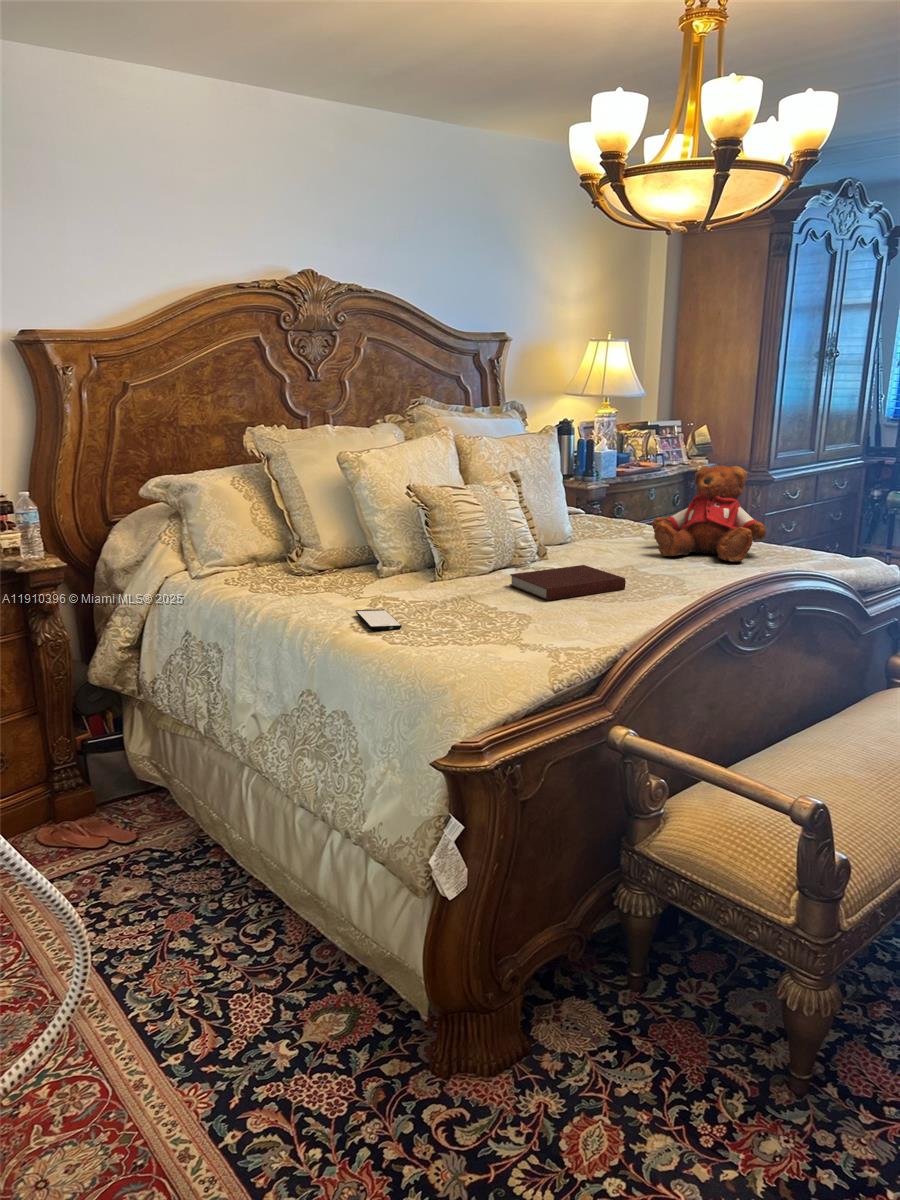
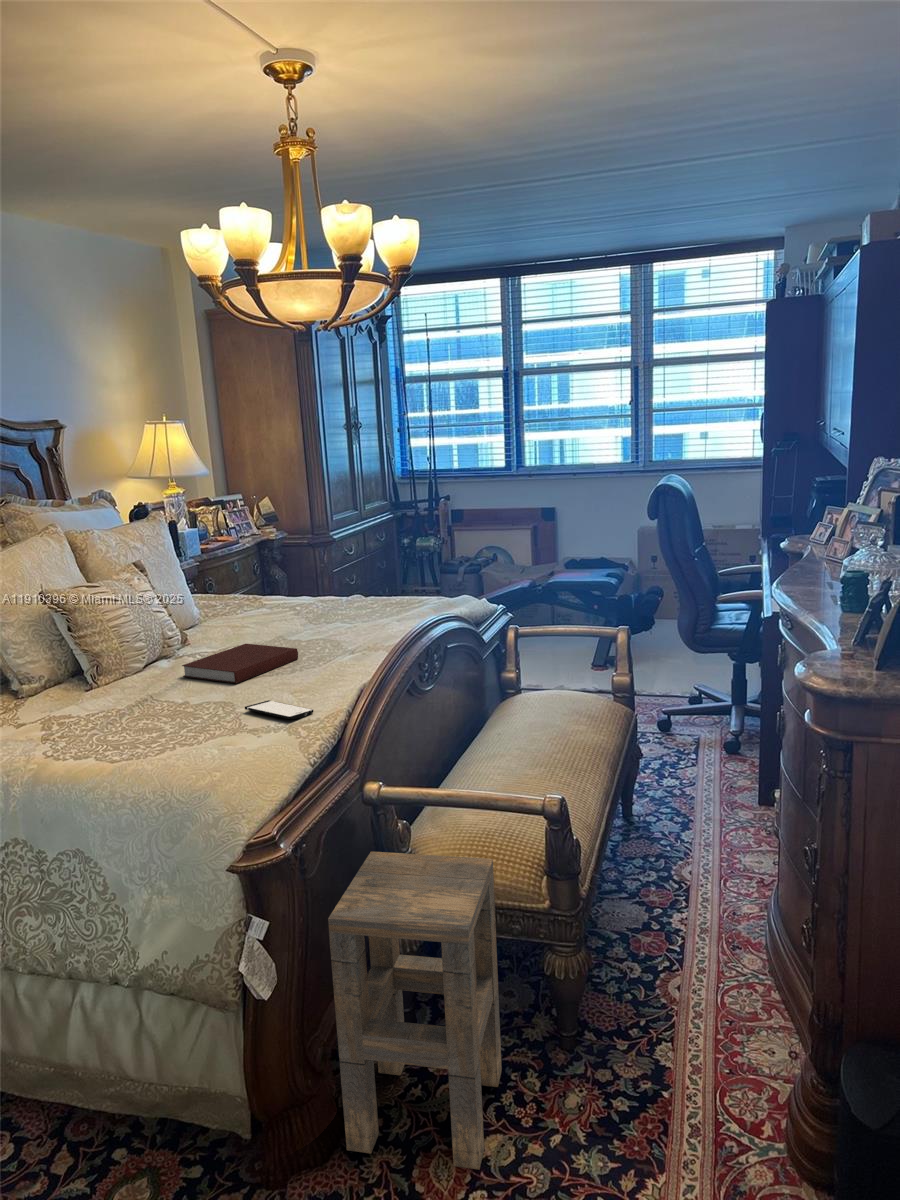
teddy bear: present [652,465,766,562] -> none [283,532,388,623]
smartphone: present [356,609,402,630] -> present [245,700,313,719]
side table: none [517,798,729,1161] -> present [328,851,502,1170]

